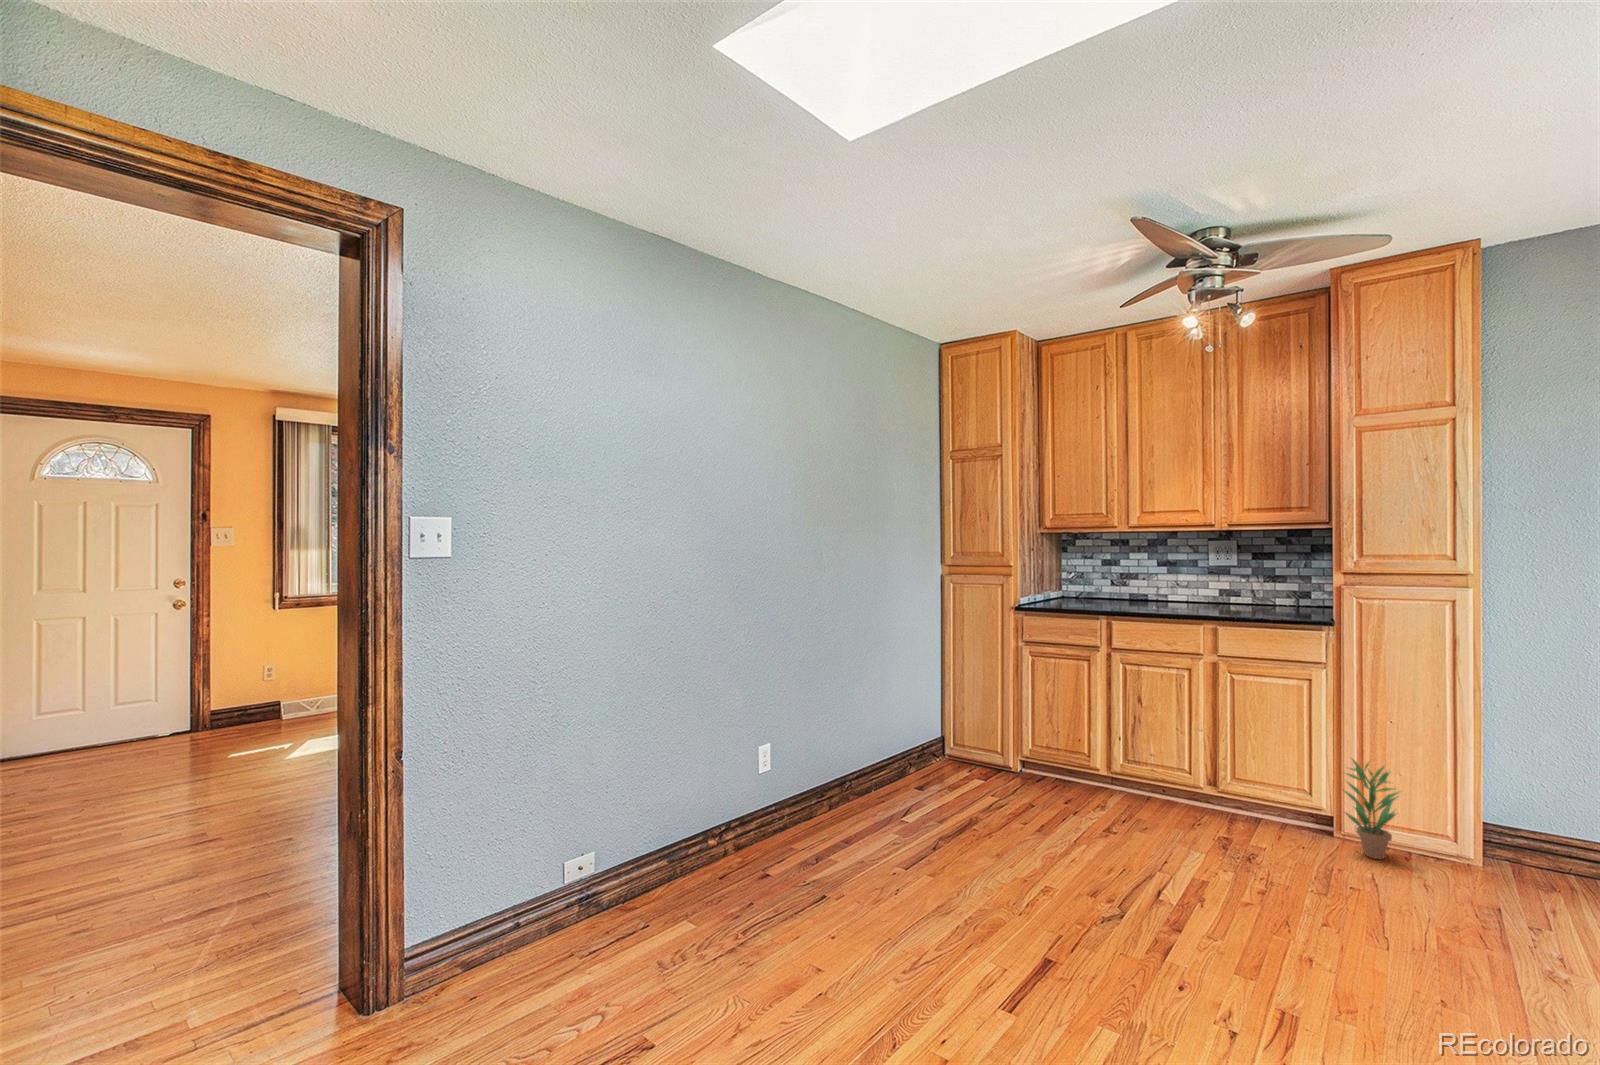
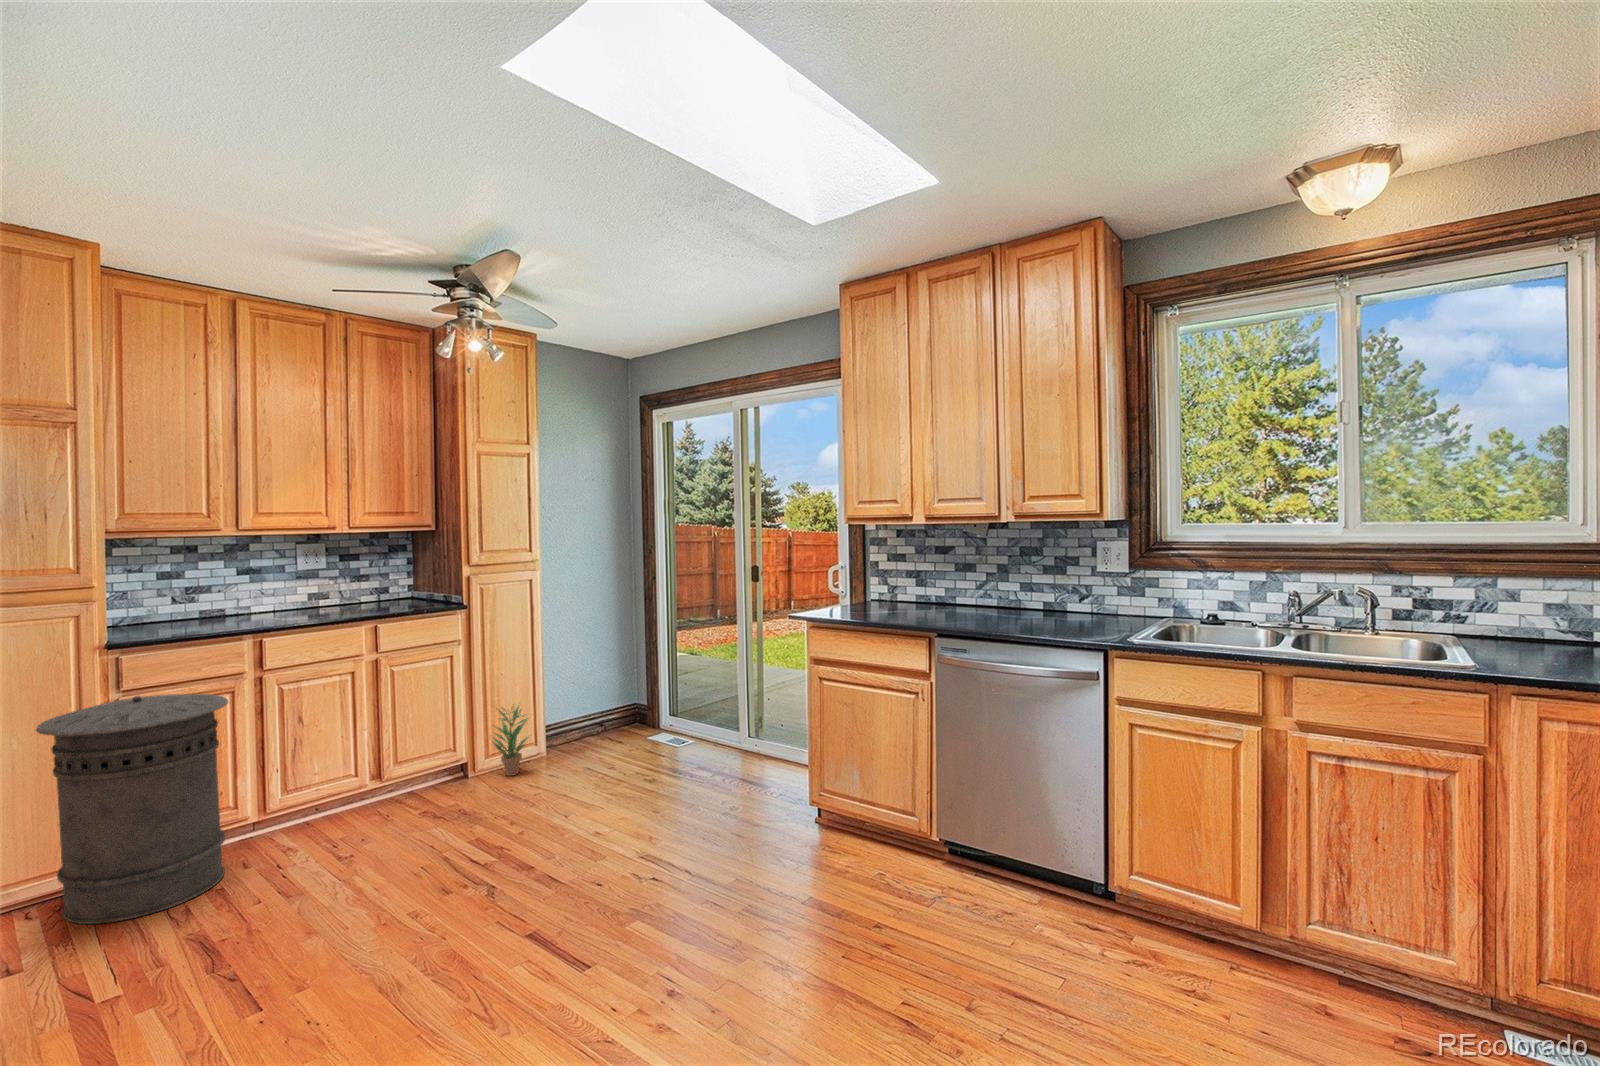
trash can: none [939,642,1050,804] -> present [36,694,228,924]

